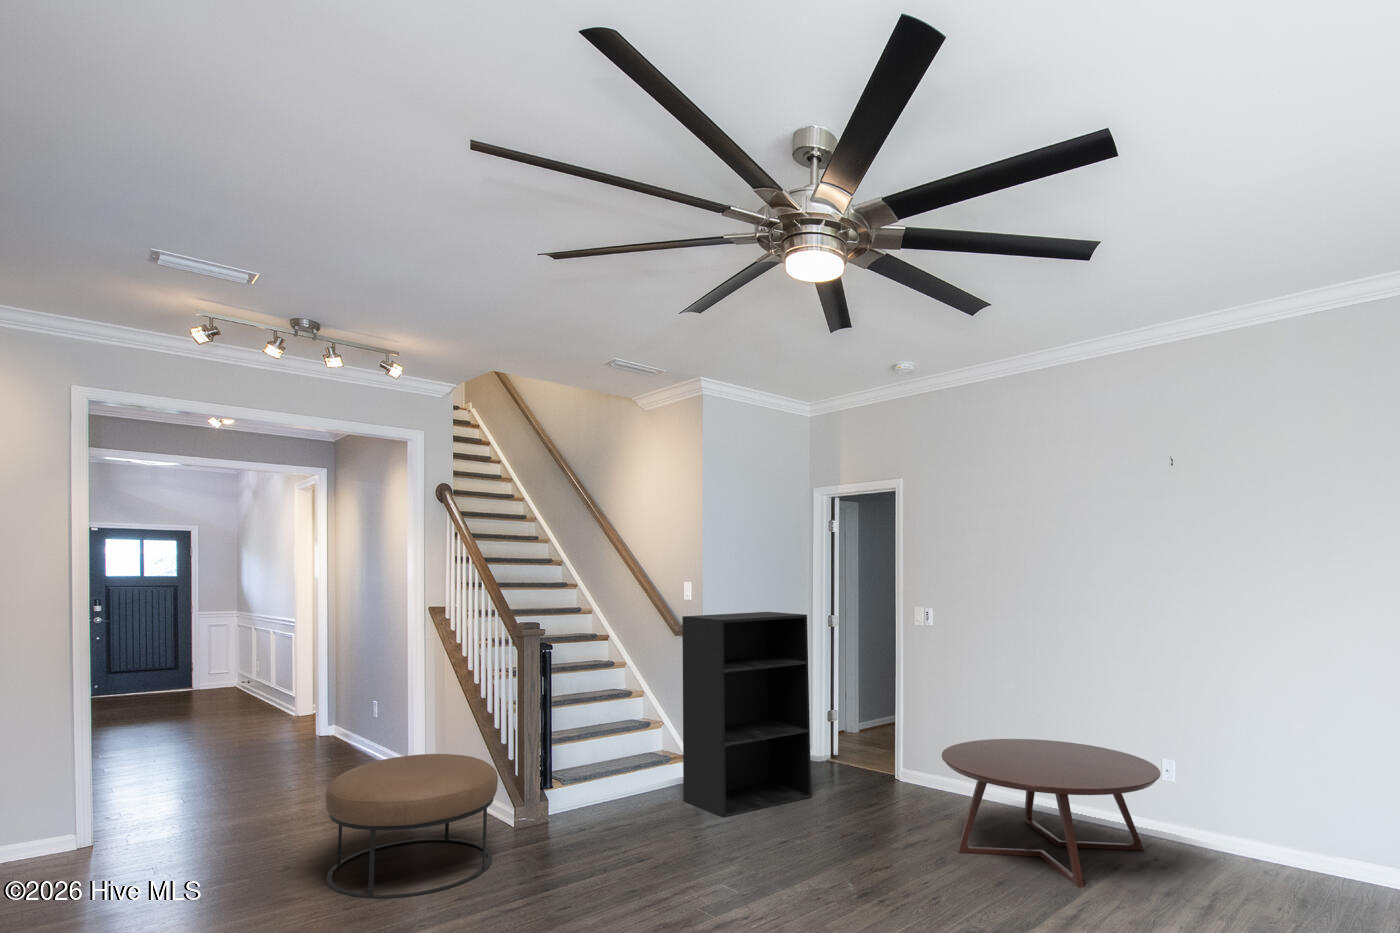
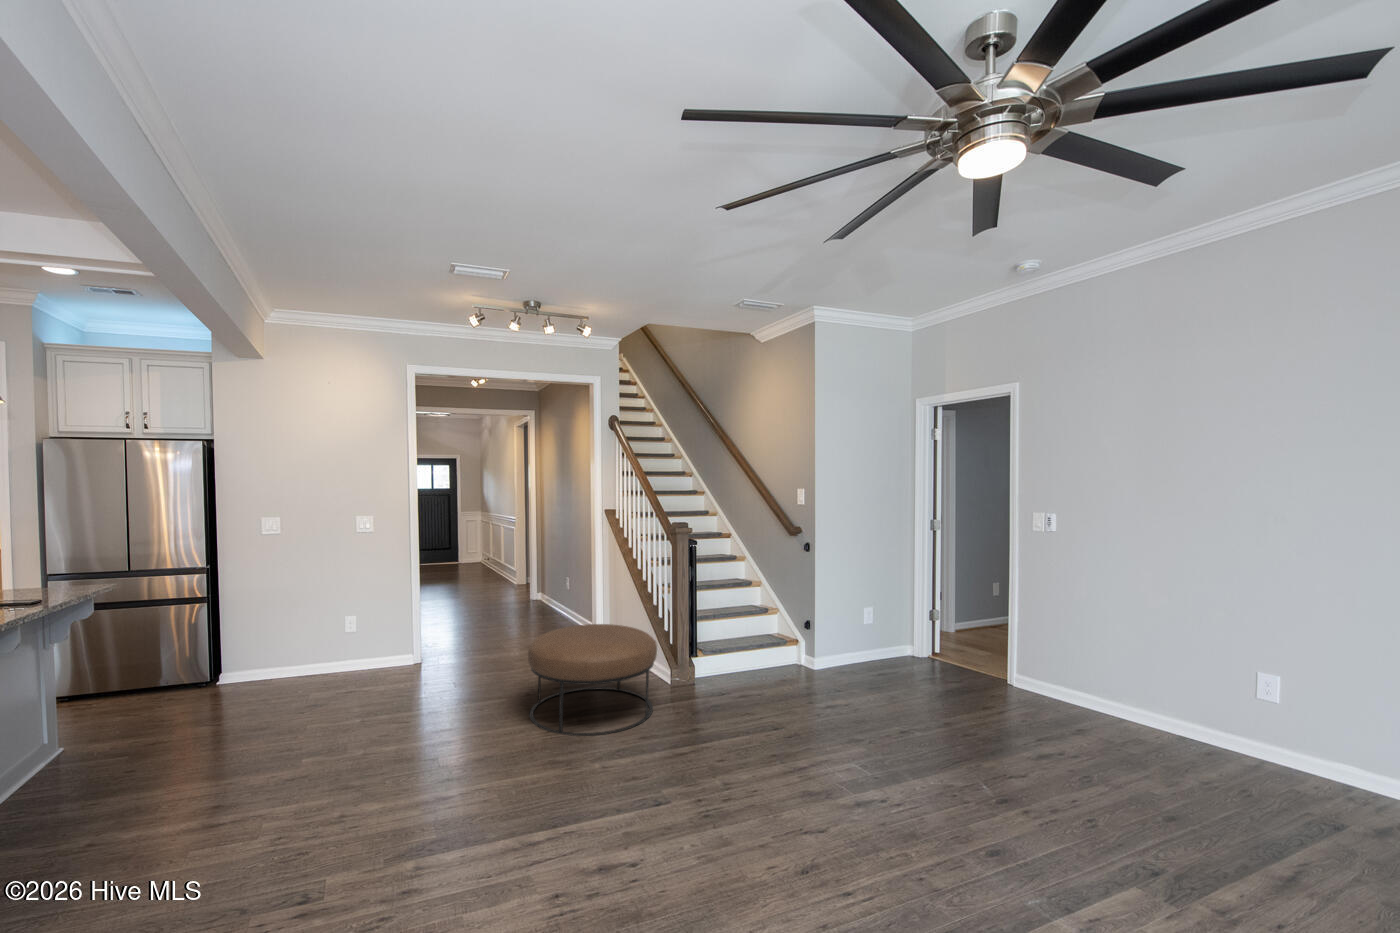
bookshelf: present [682,612,811,818] -> none [802,524,911,690]
coffee table: present [942,739,1161,888] -> none [1037,644,1269,790]

